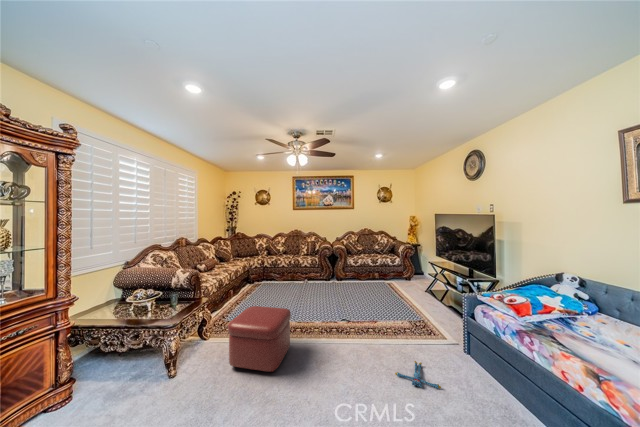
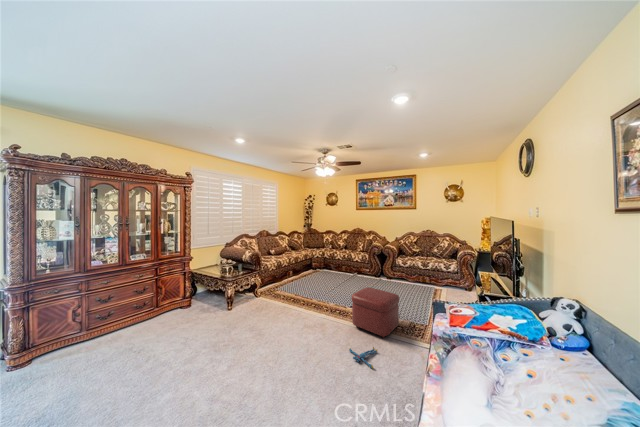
ottoman: present [228,306,291,372] -> present [352,287,399,338]

